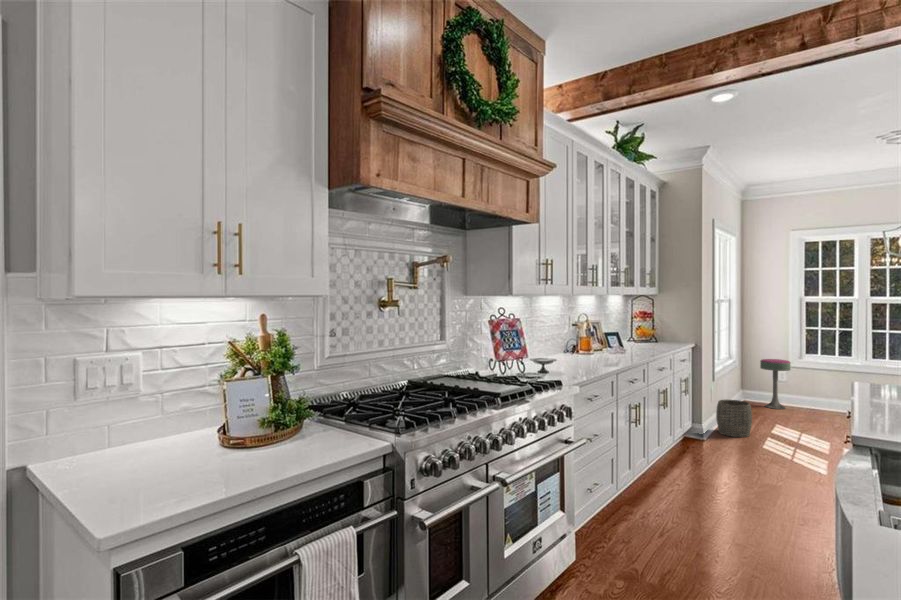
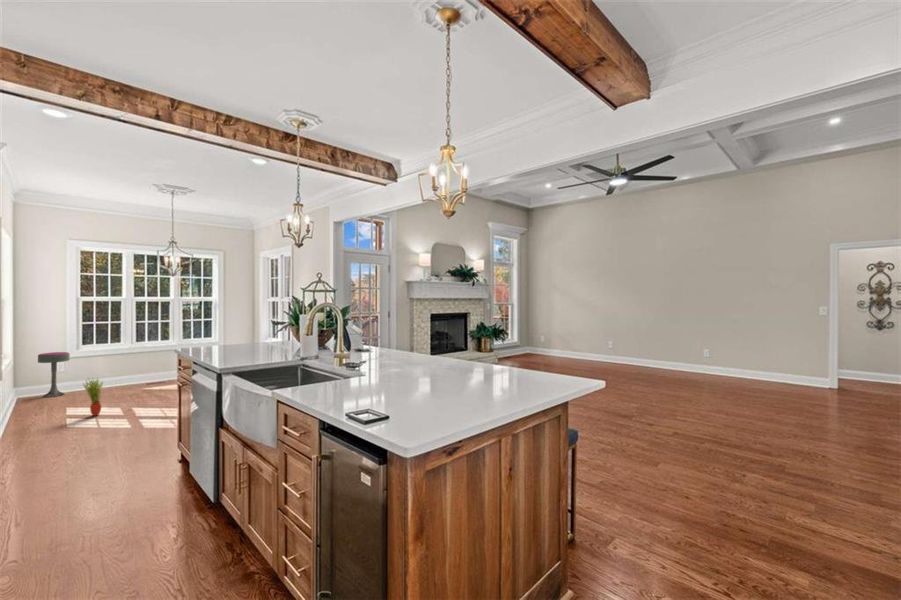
potted plant: none [784,395,808,443] -> present [84,380,103,416]
woven basket: present [716,400,752,437] -> none [6,393,49,429]

